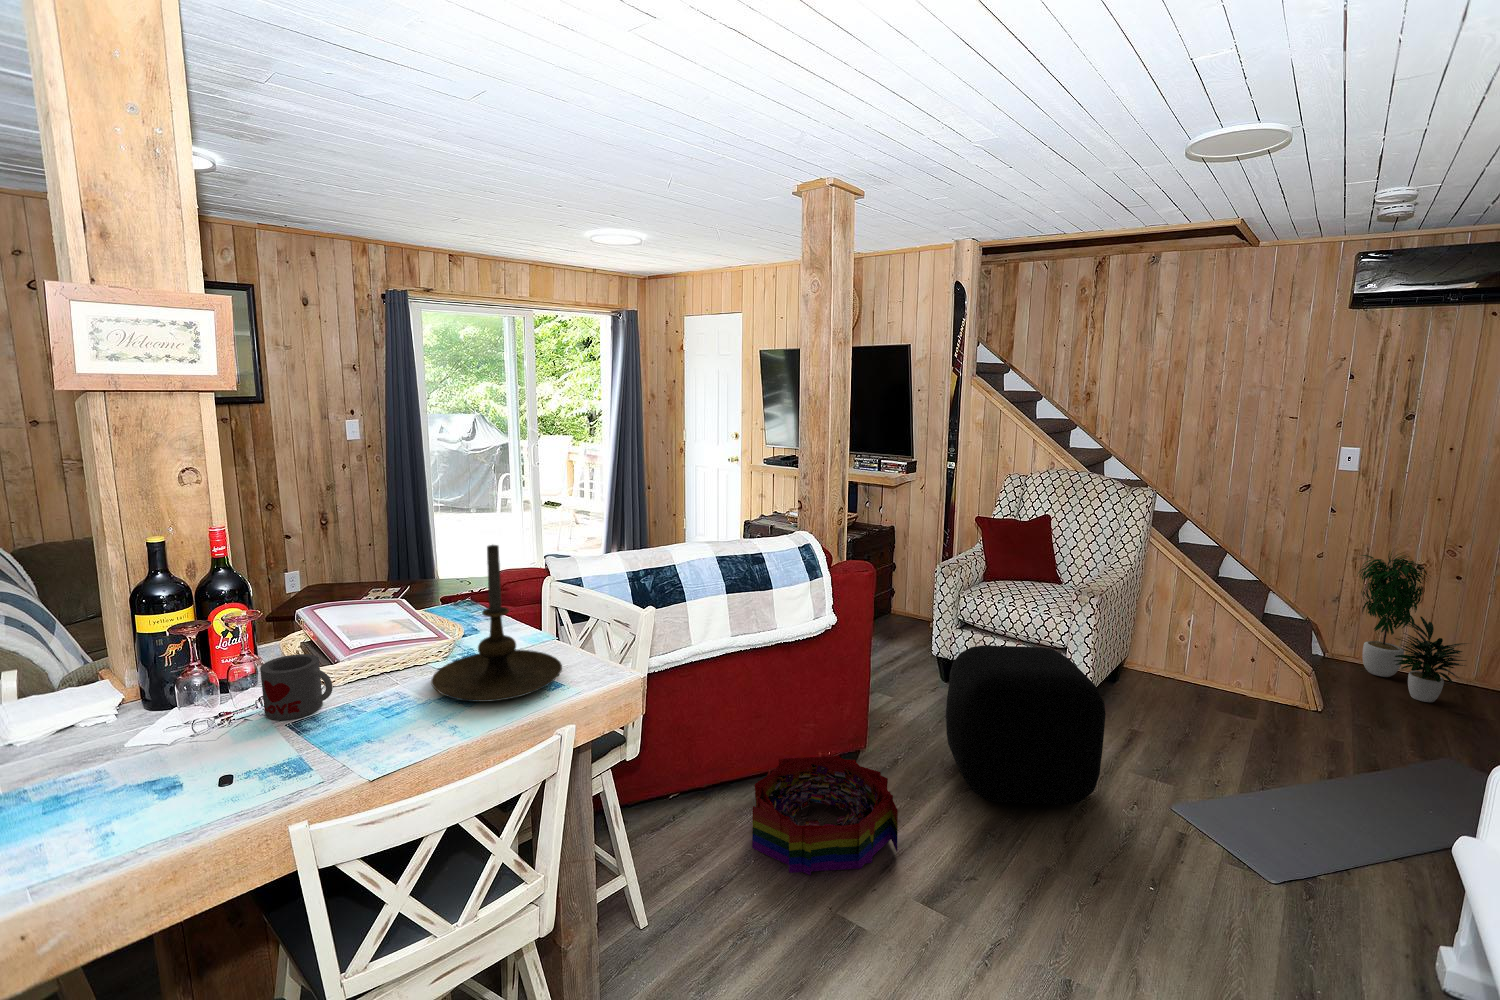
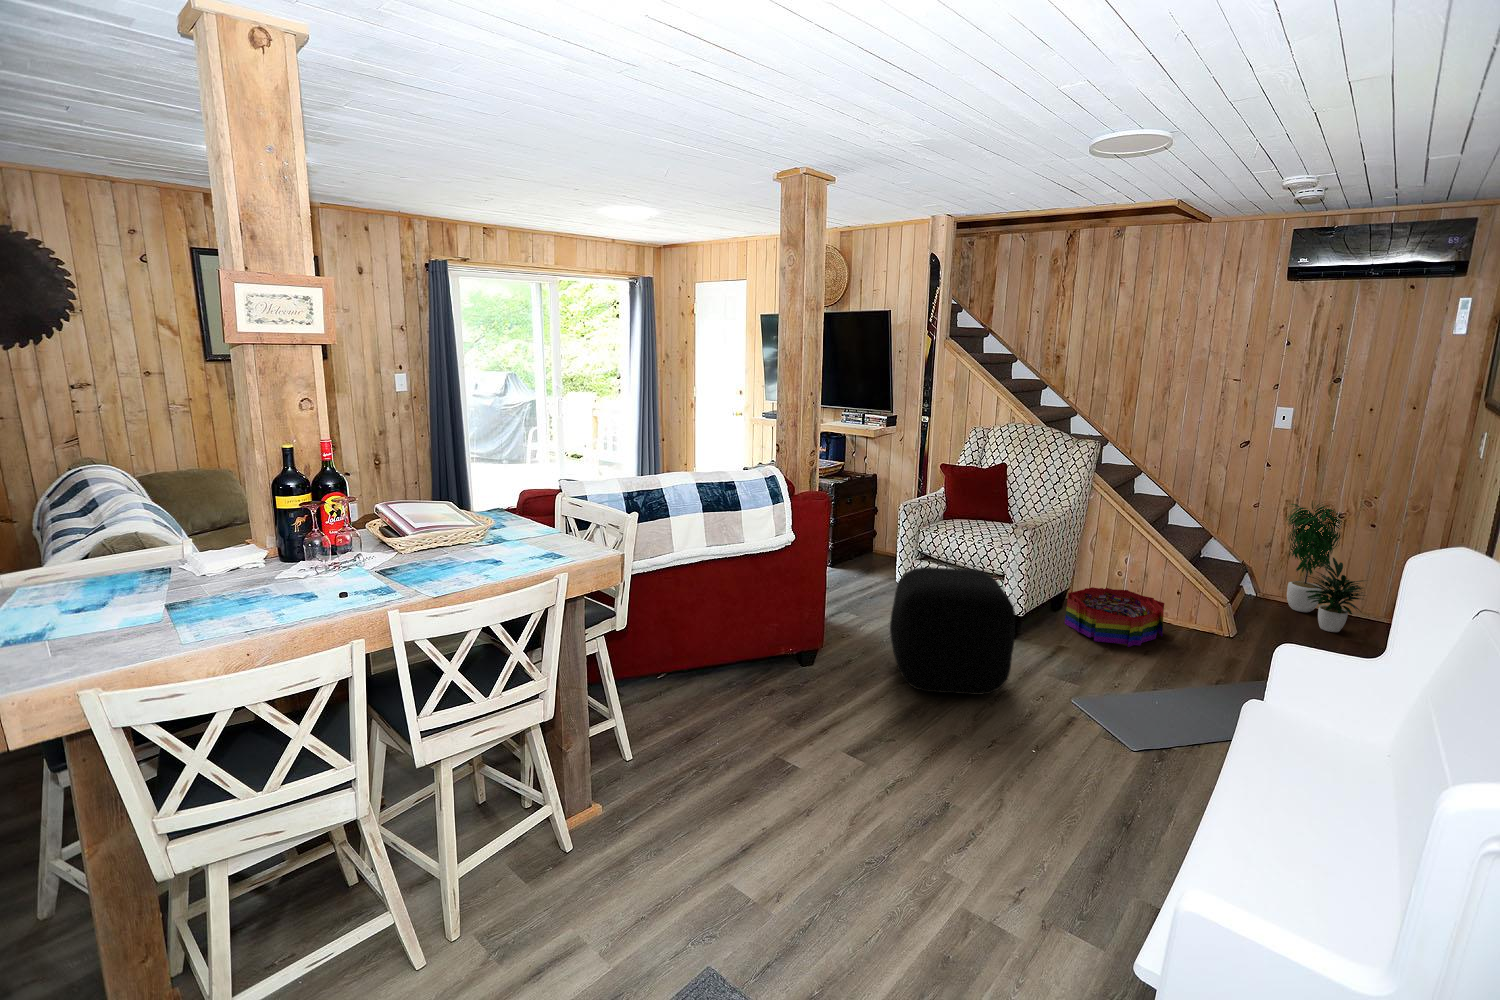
candle holder: present [431,545,562,702] -> none [471,455,562,562]
mug: present [260,654,333,720] -> none [359,527,406,567]
storage bin: present [752,755,898,875] -> present [1065,587,1164,647]

